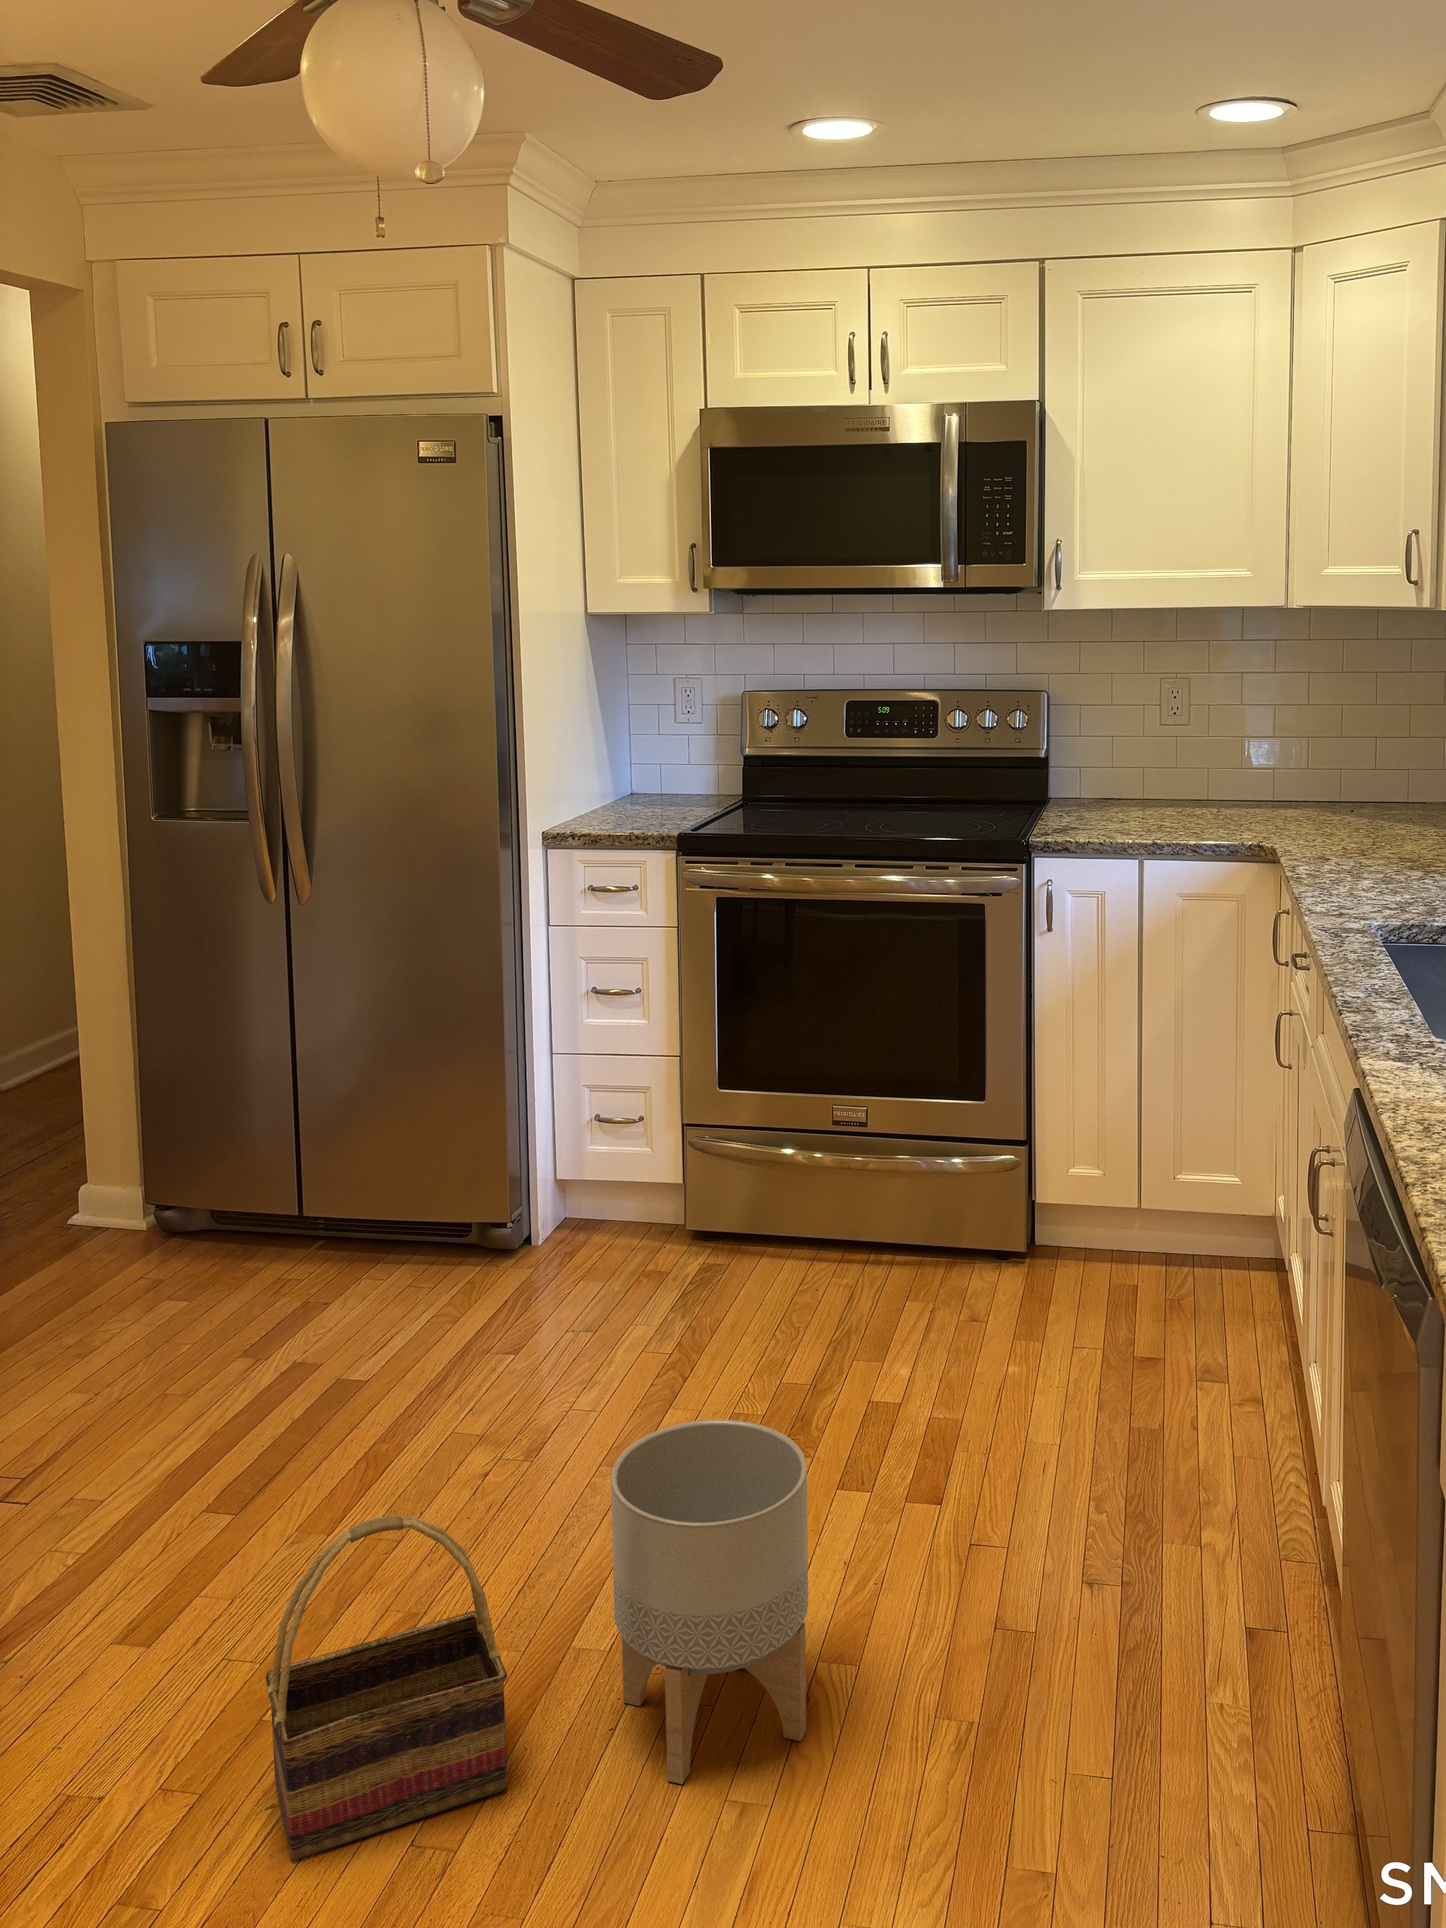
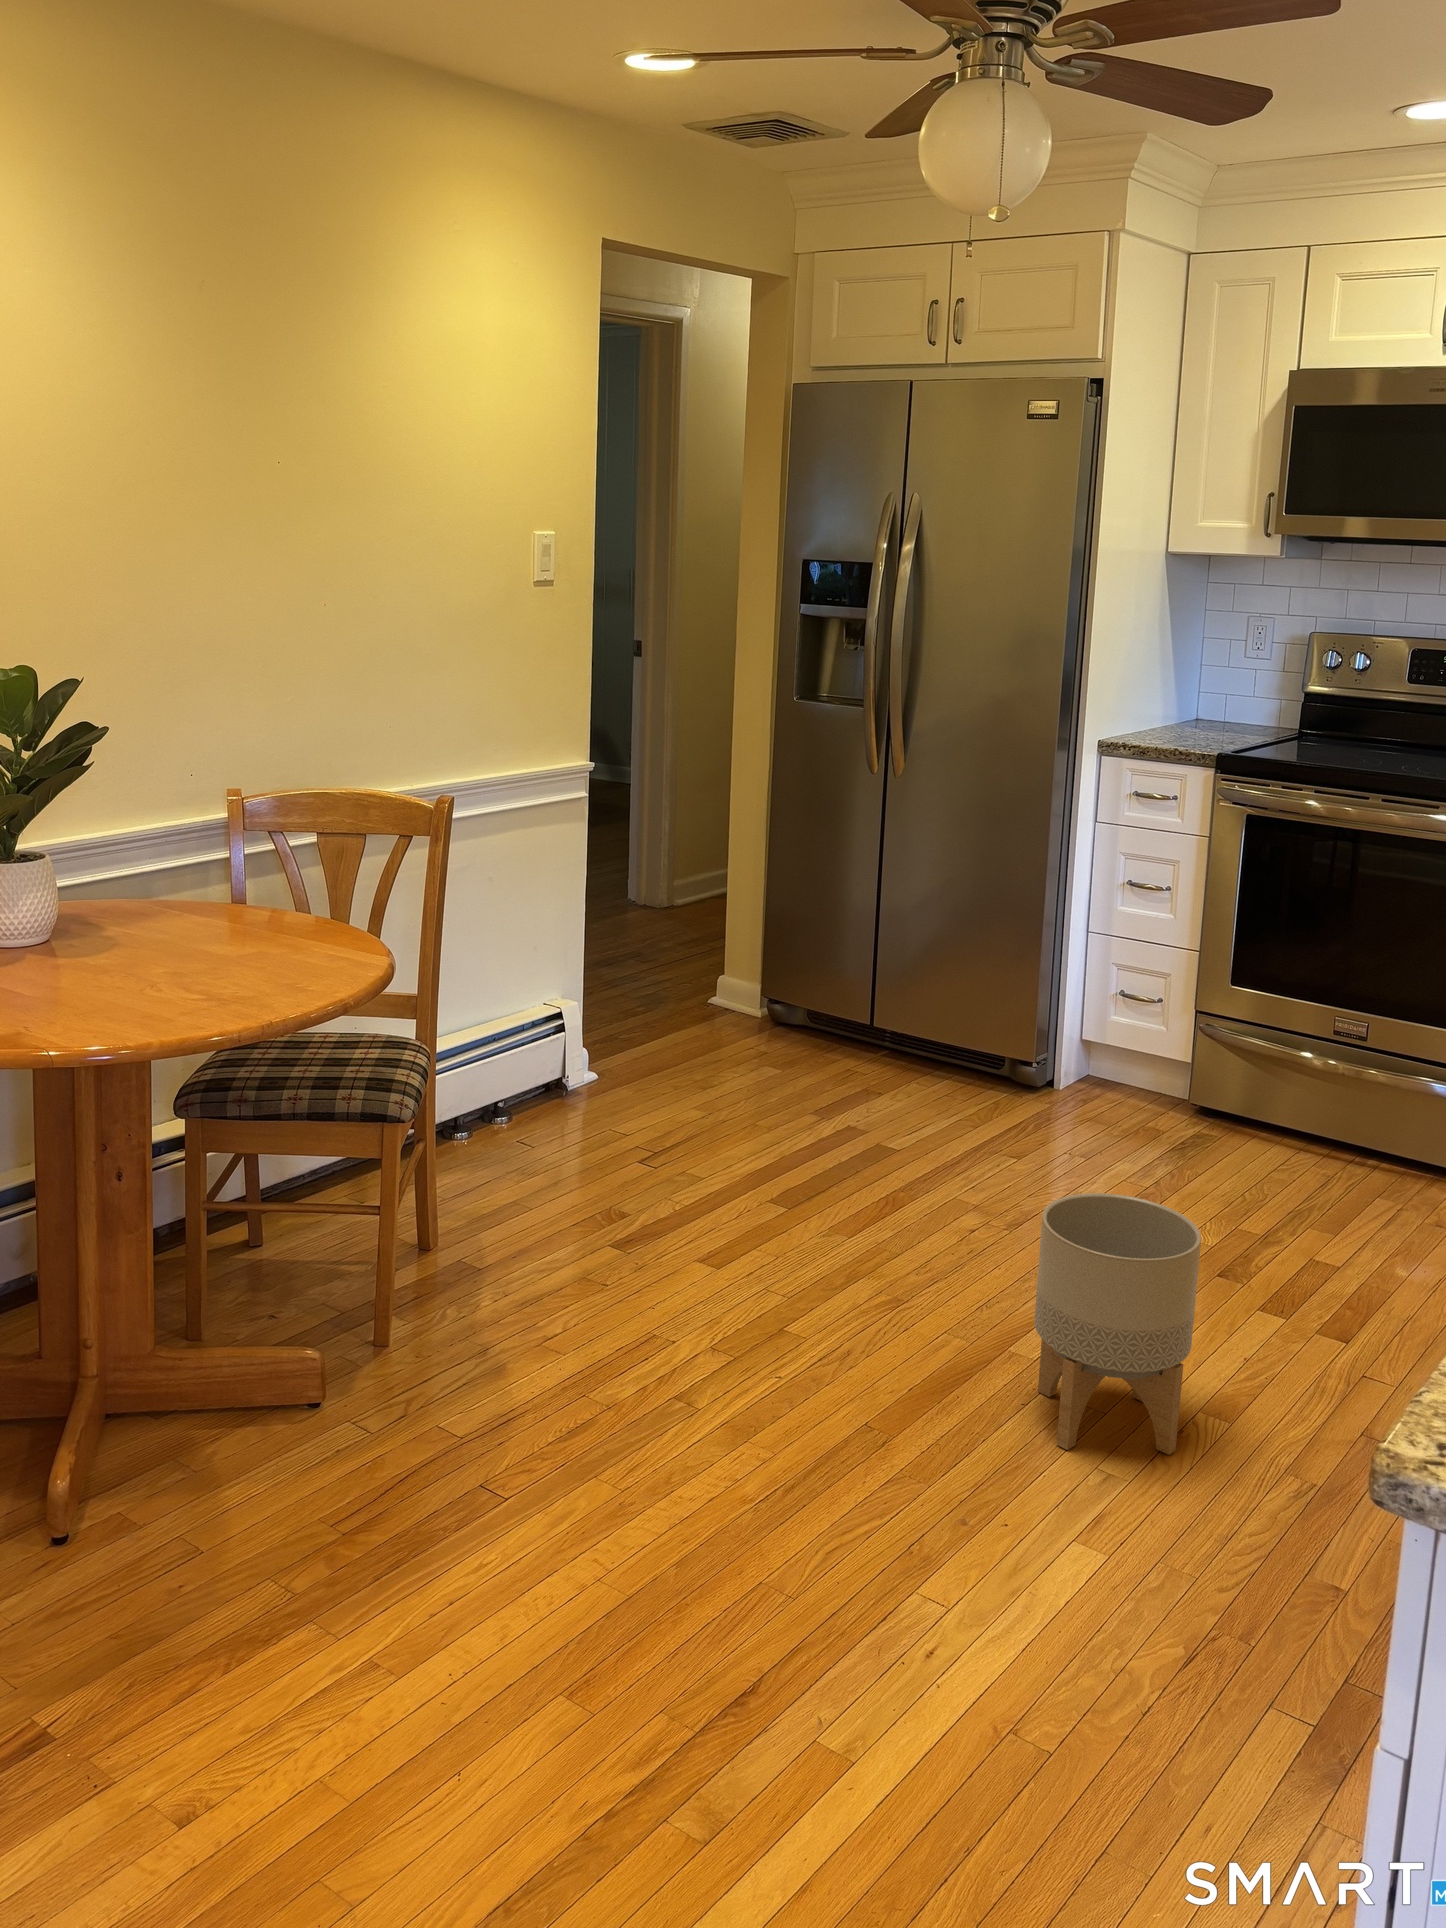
basket: present [265,1516,507,1860] -> none [784,1191,947,1412]

